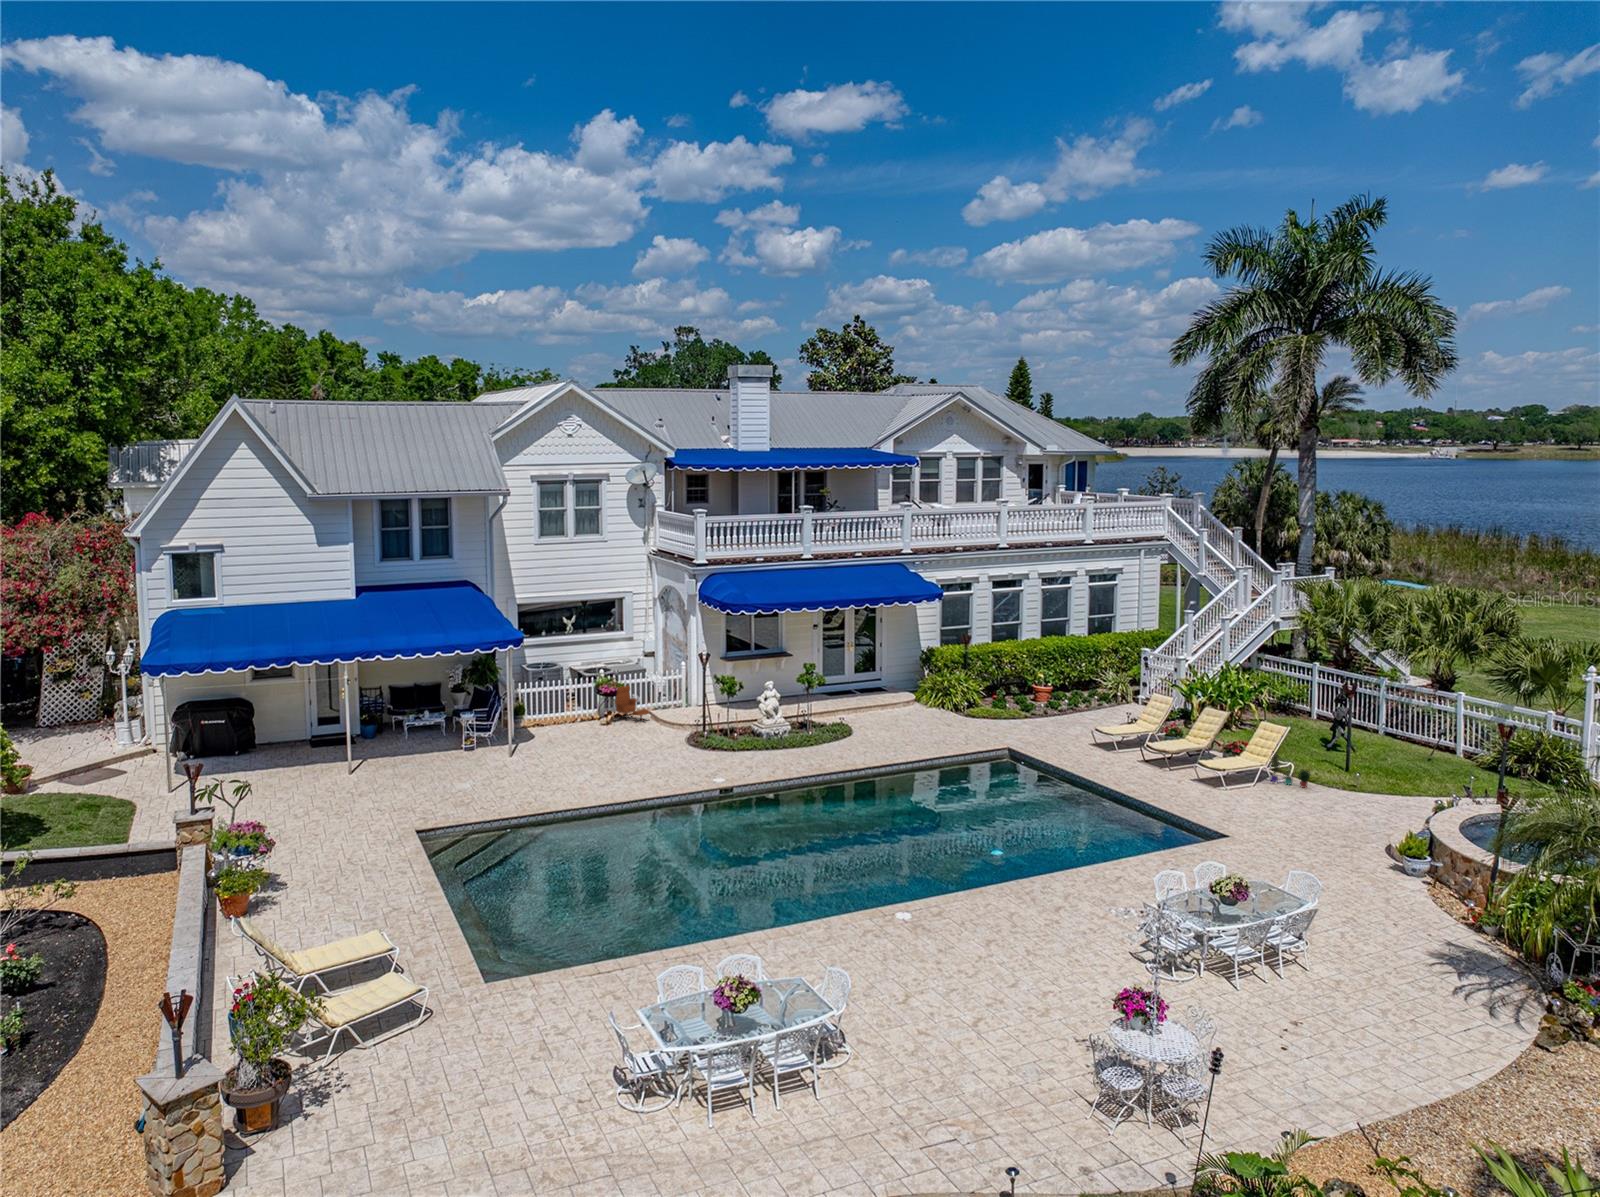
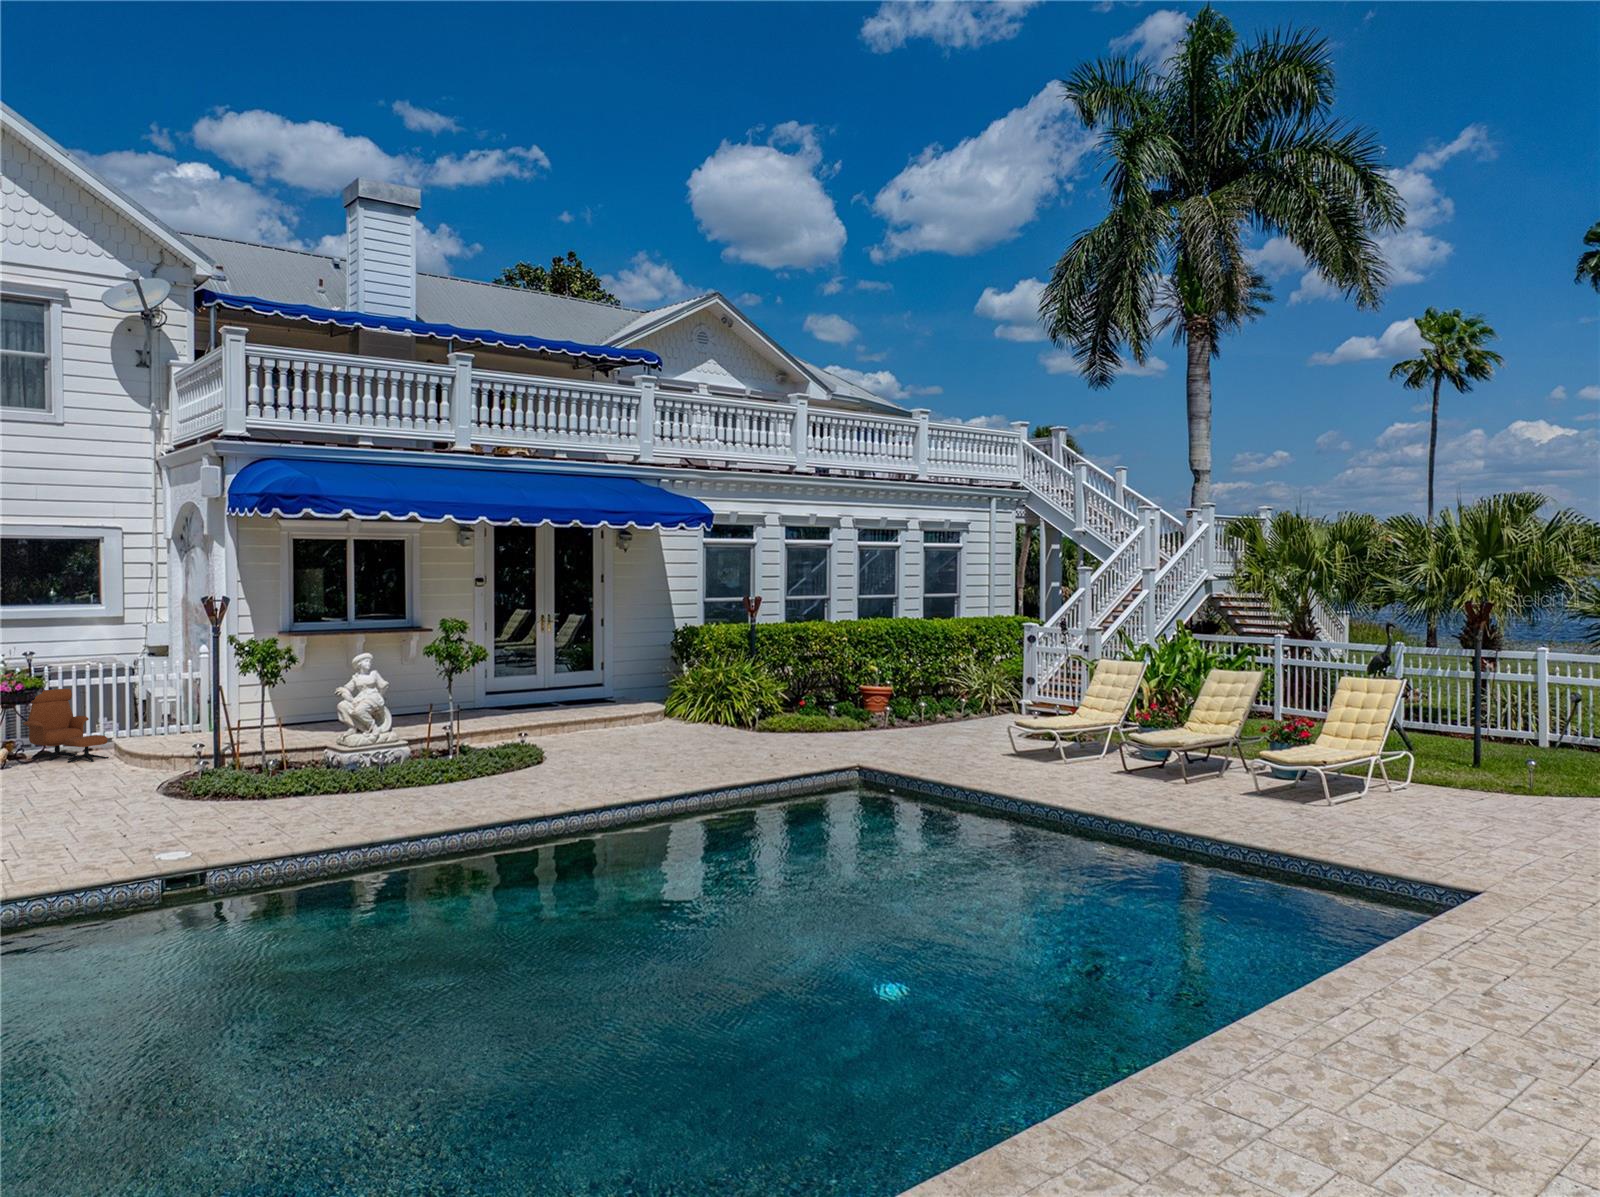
potted plant: present [1270,751,1310,788] -> none [1381,726,1478,795]

